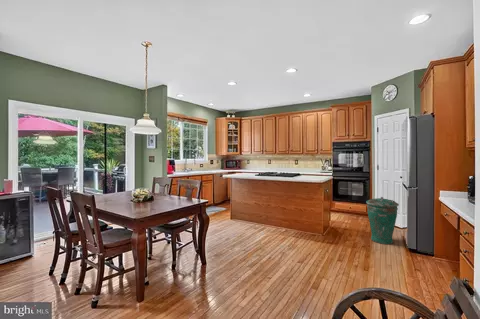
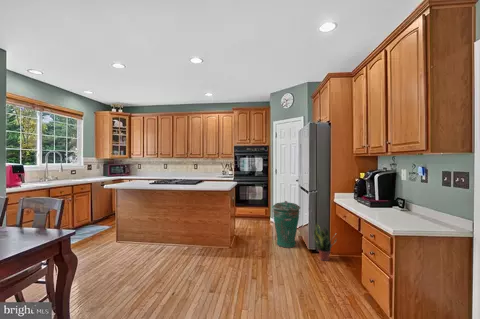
potted plant: none [410,221,441,262] -> present [314,224,336,261]

